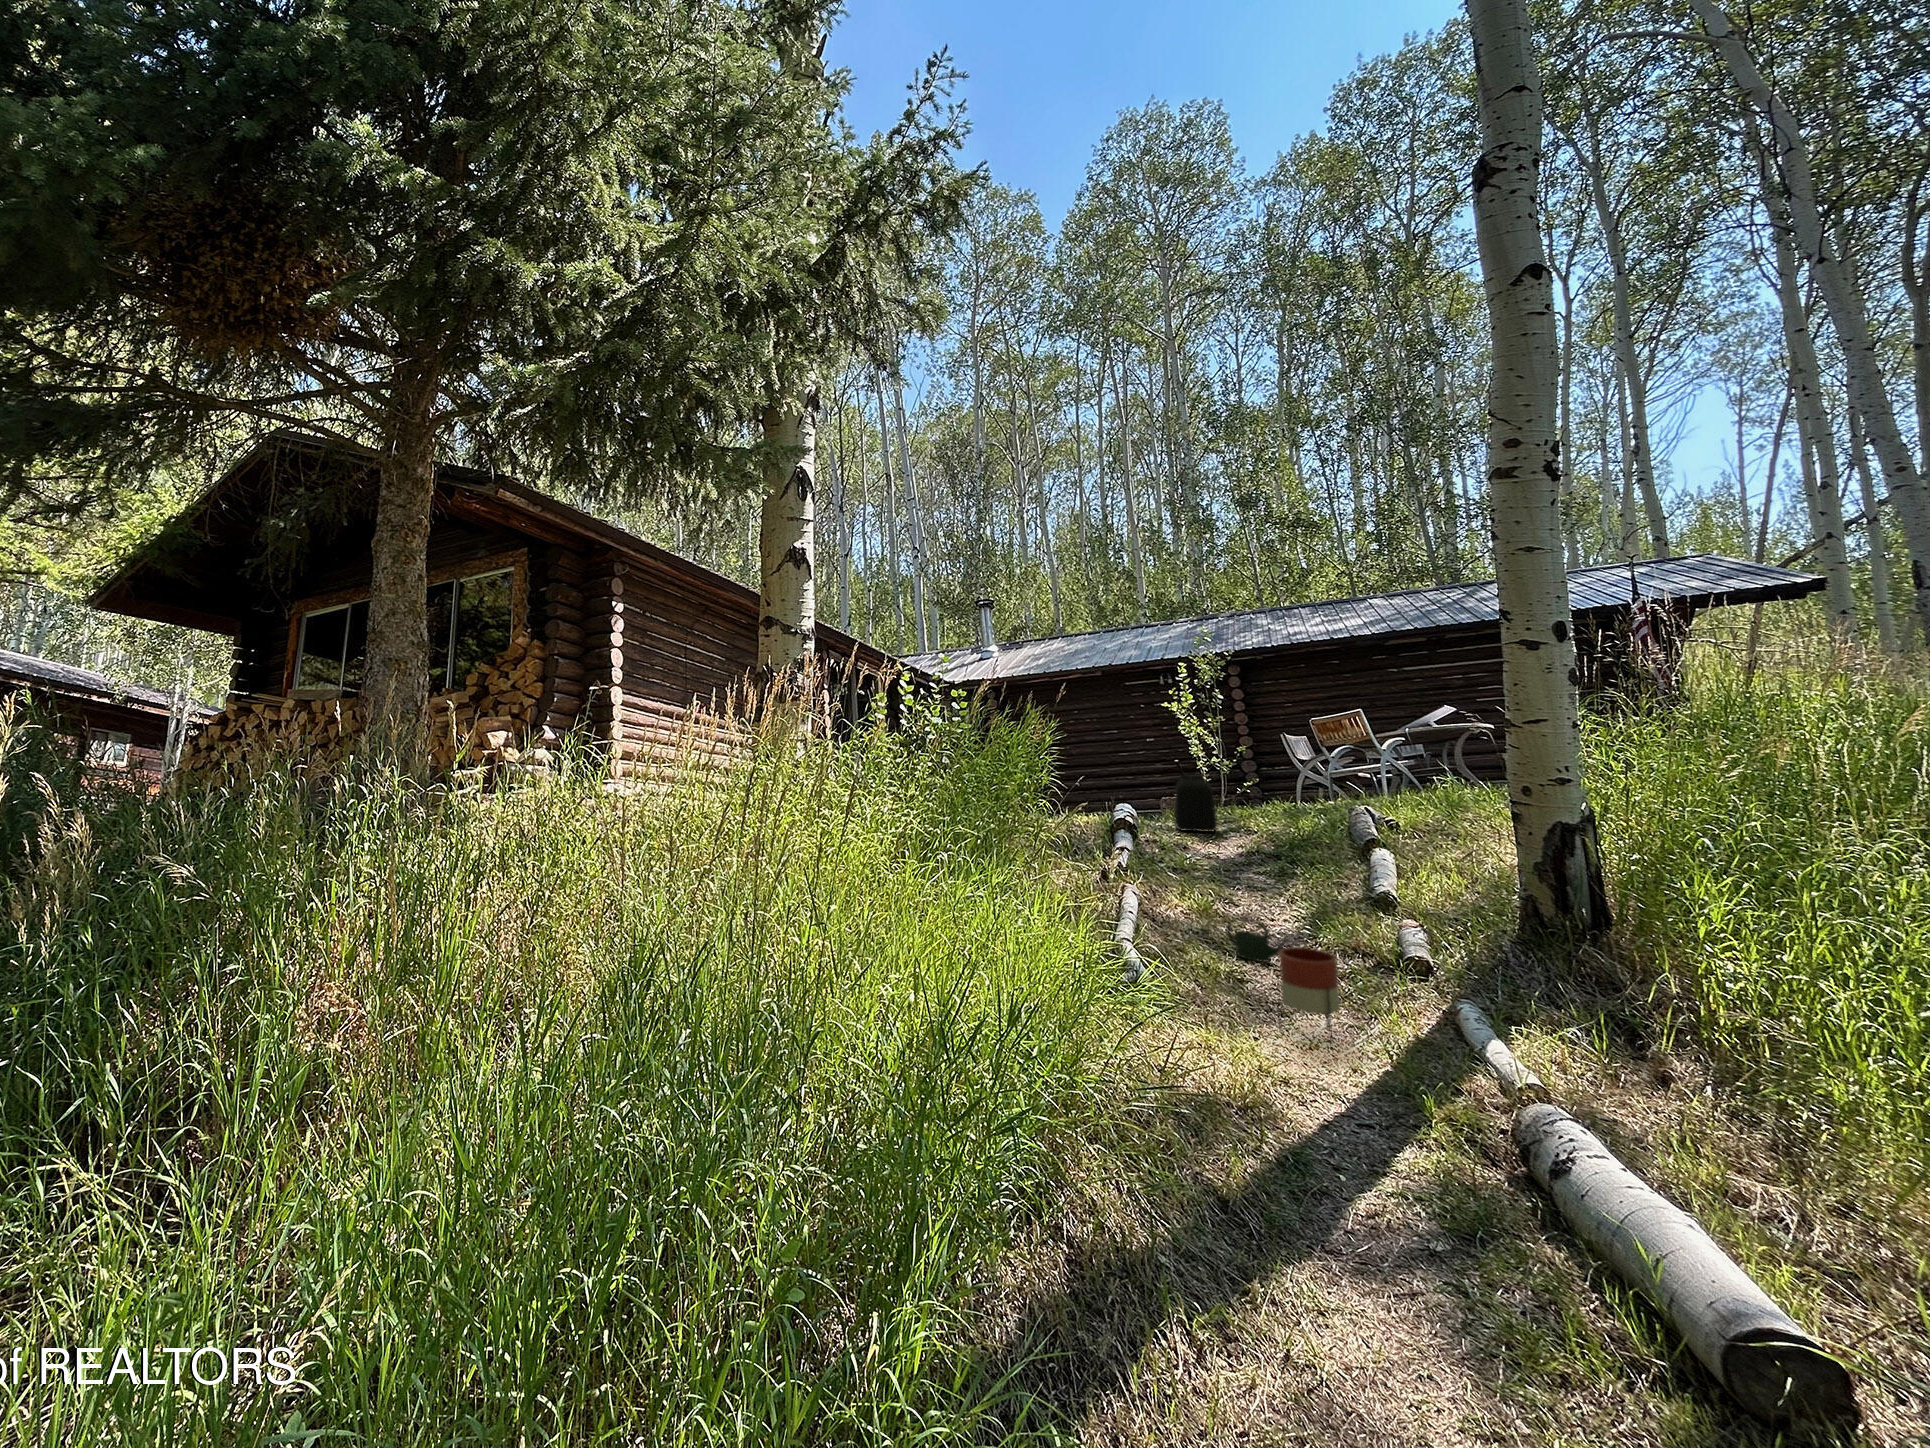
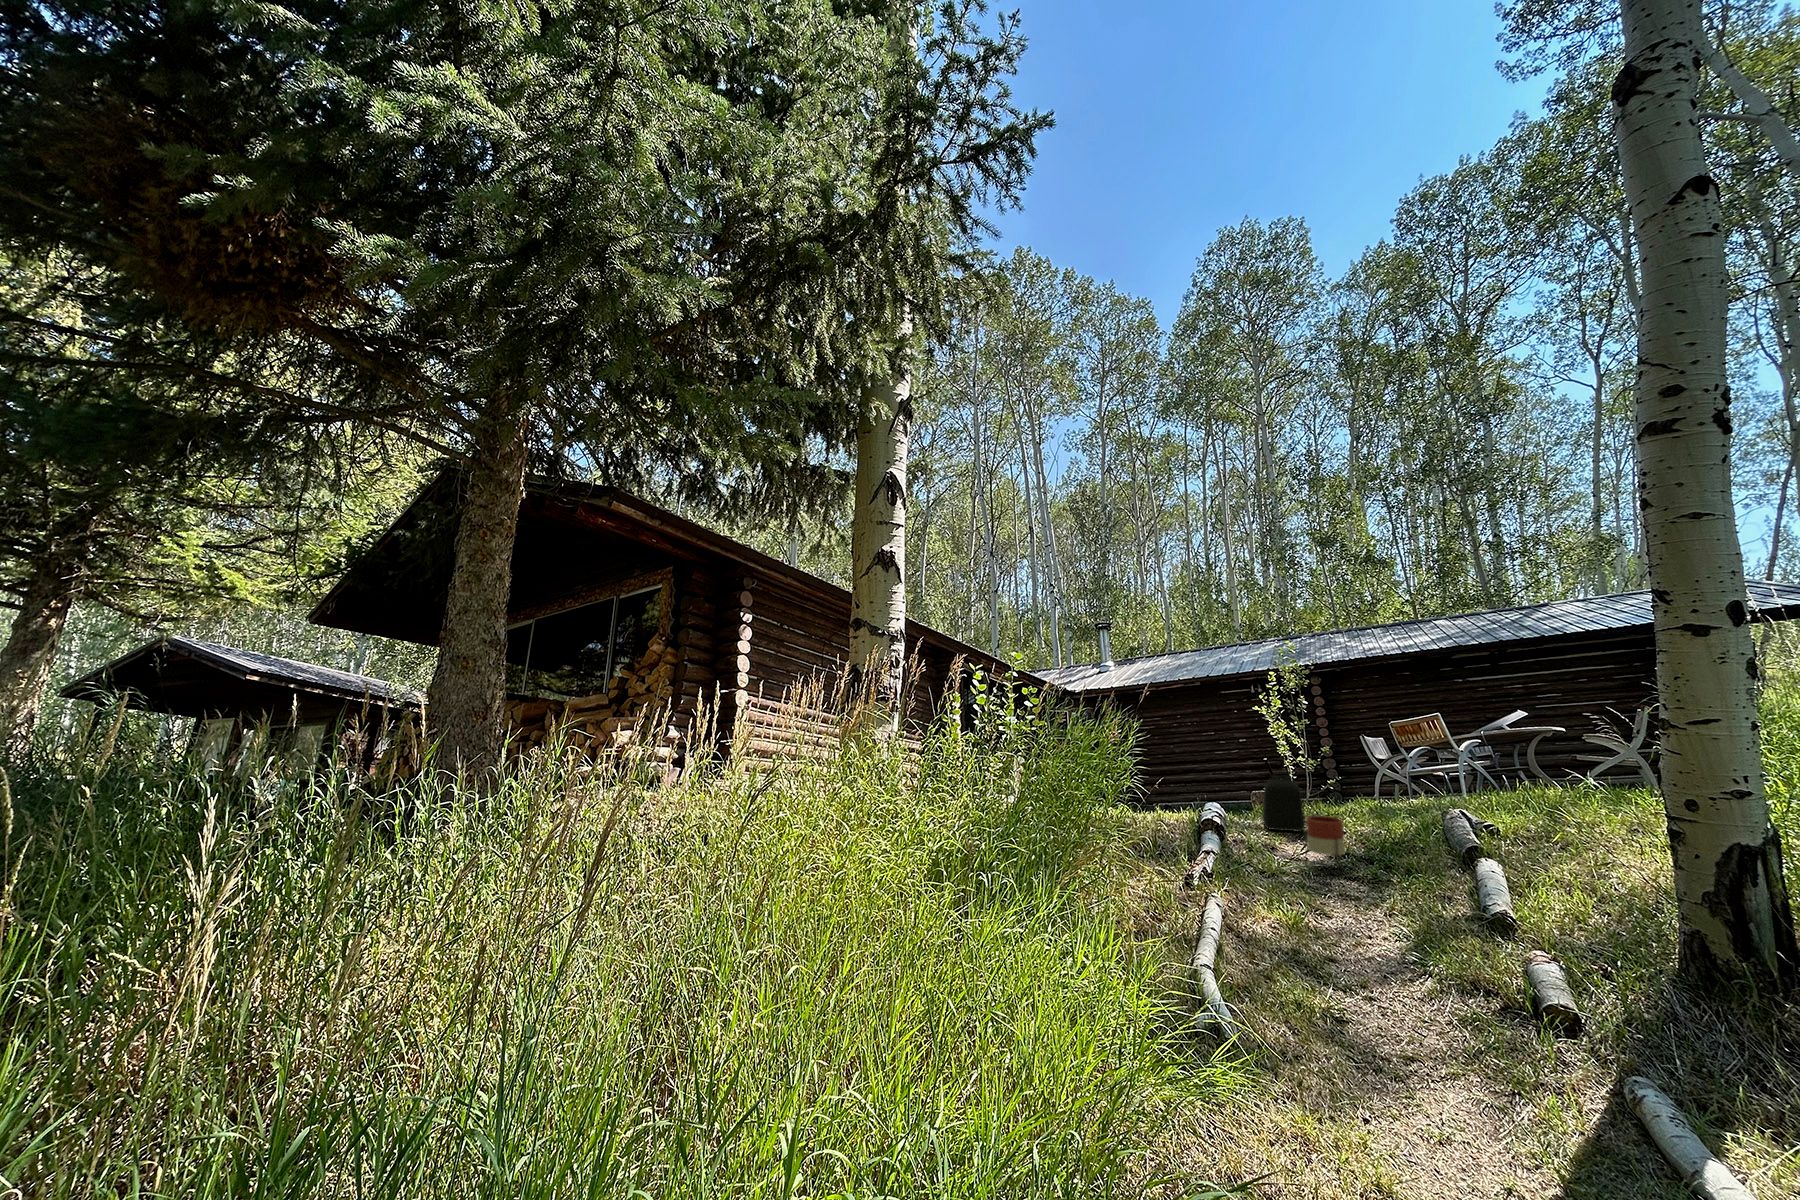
watering can: present [1226,919,1289,962] -> none [1322,943,1400,996]
planter: present [1277,947,1341,1044] -> present [1305,816,1345,868]

